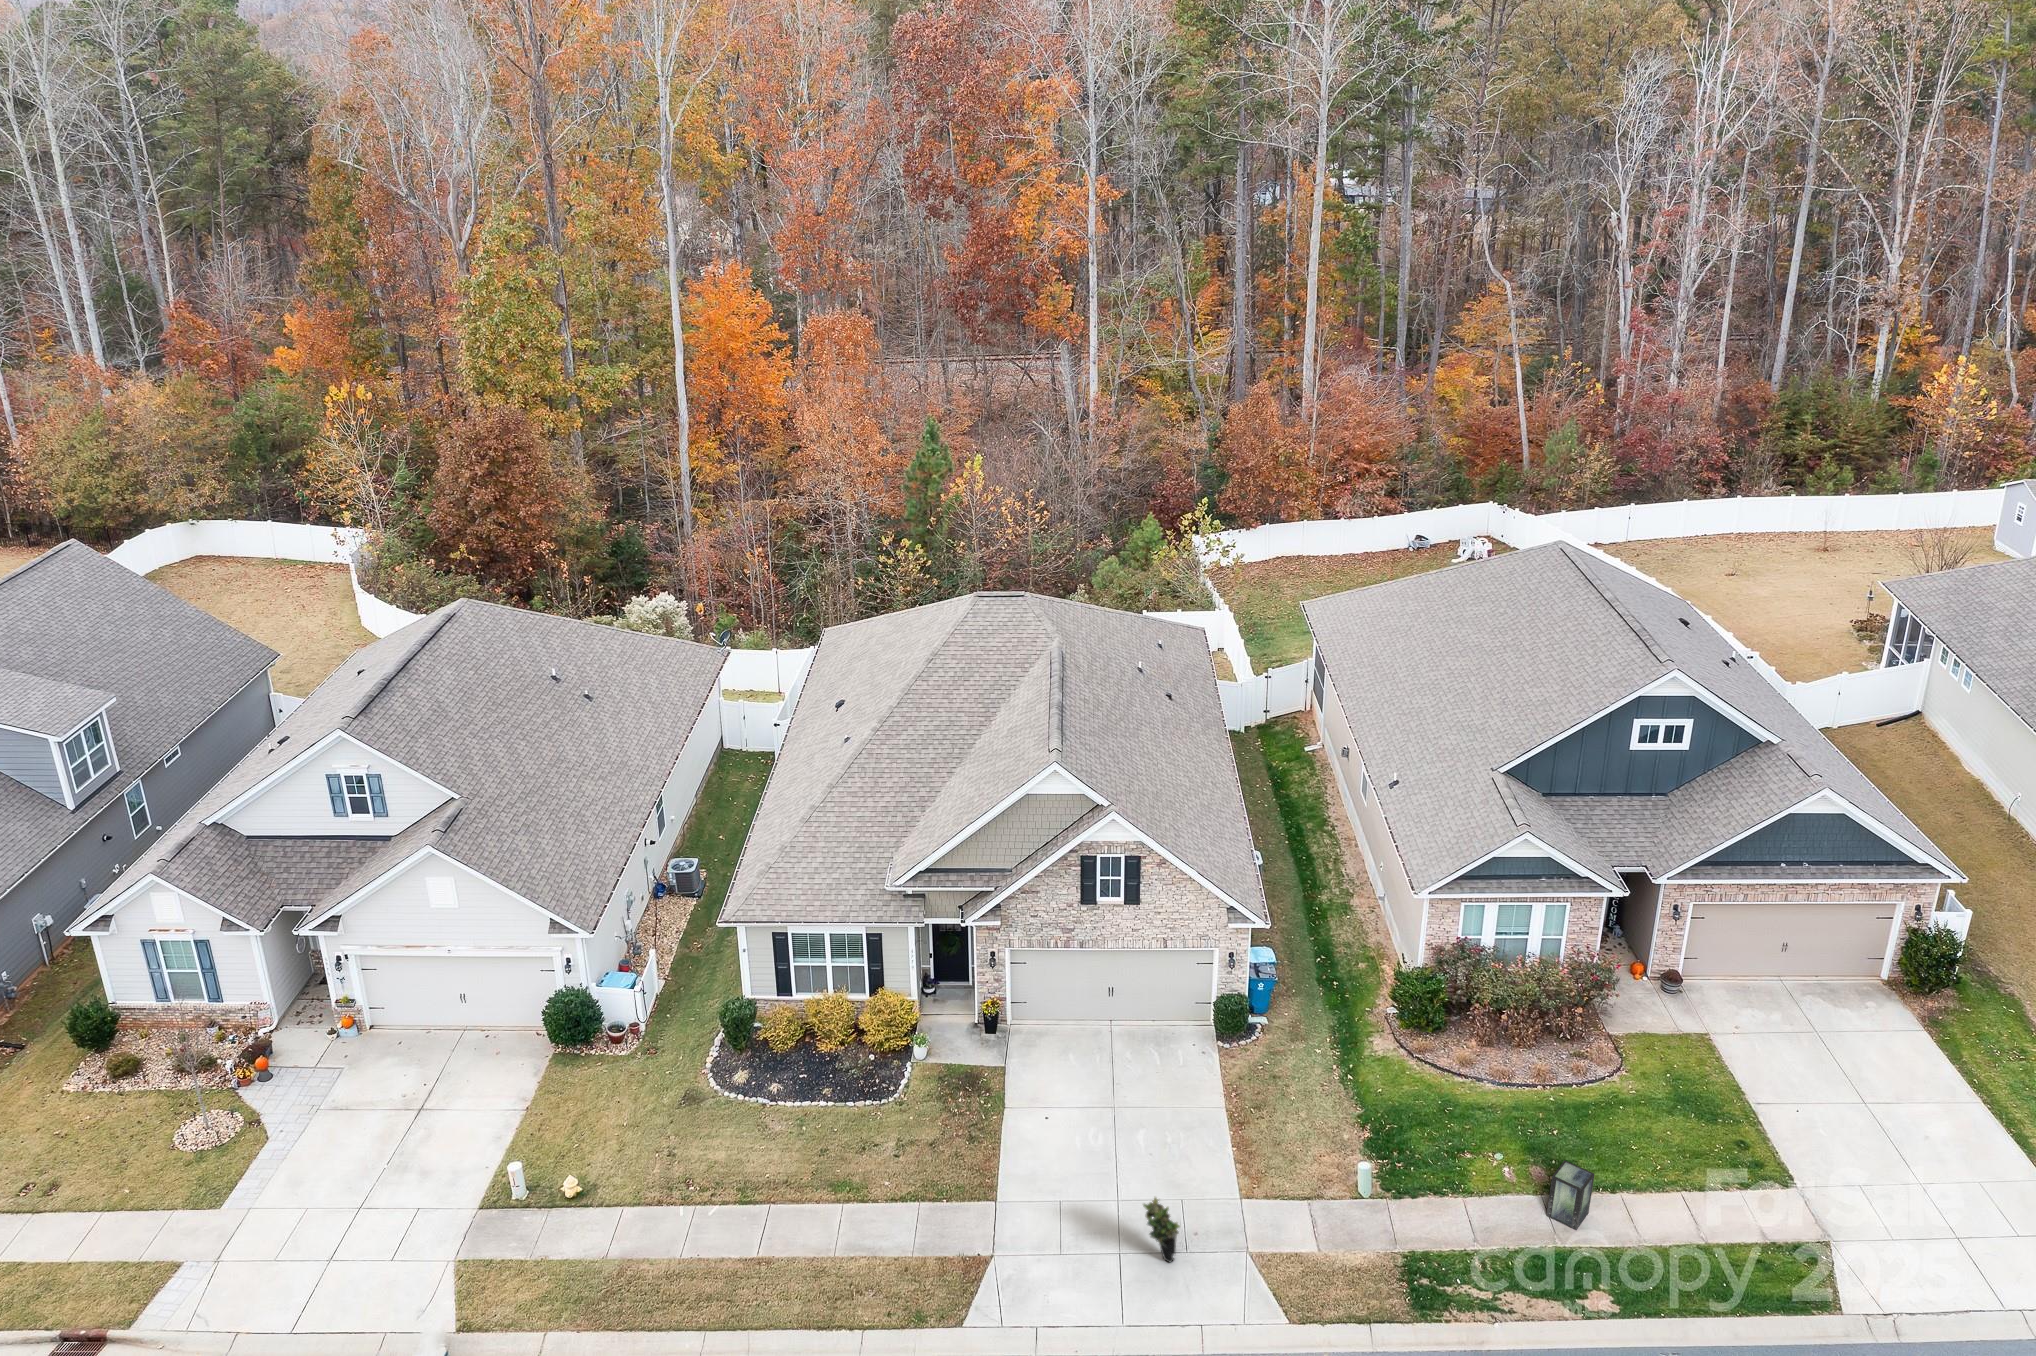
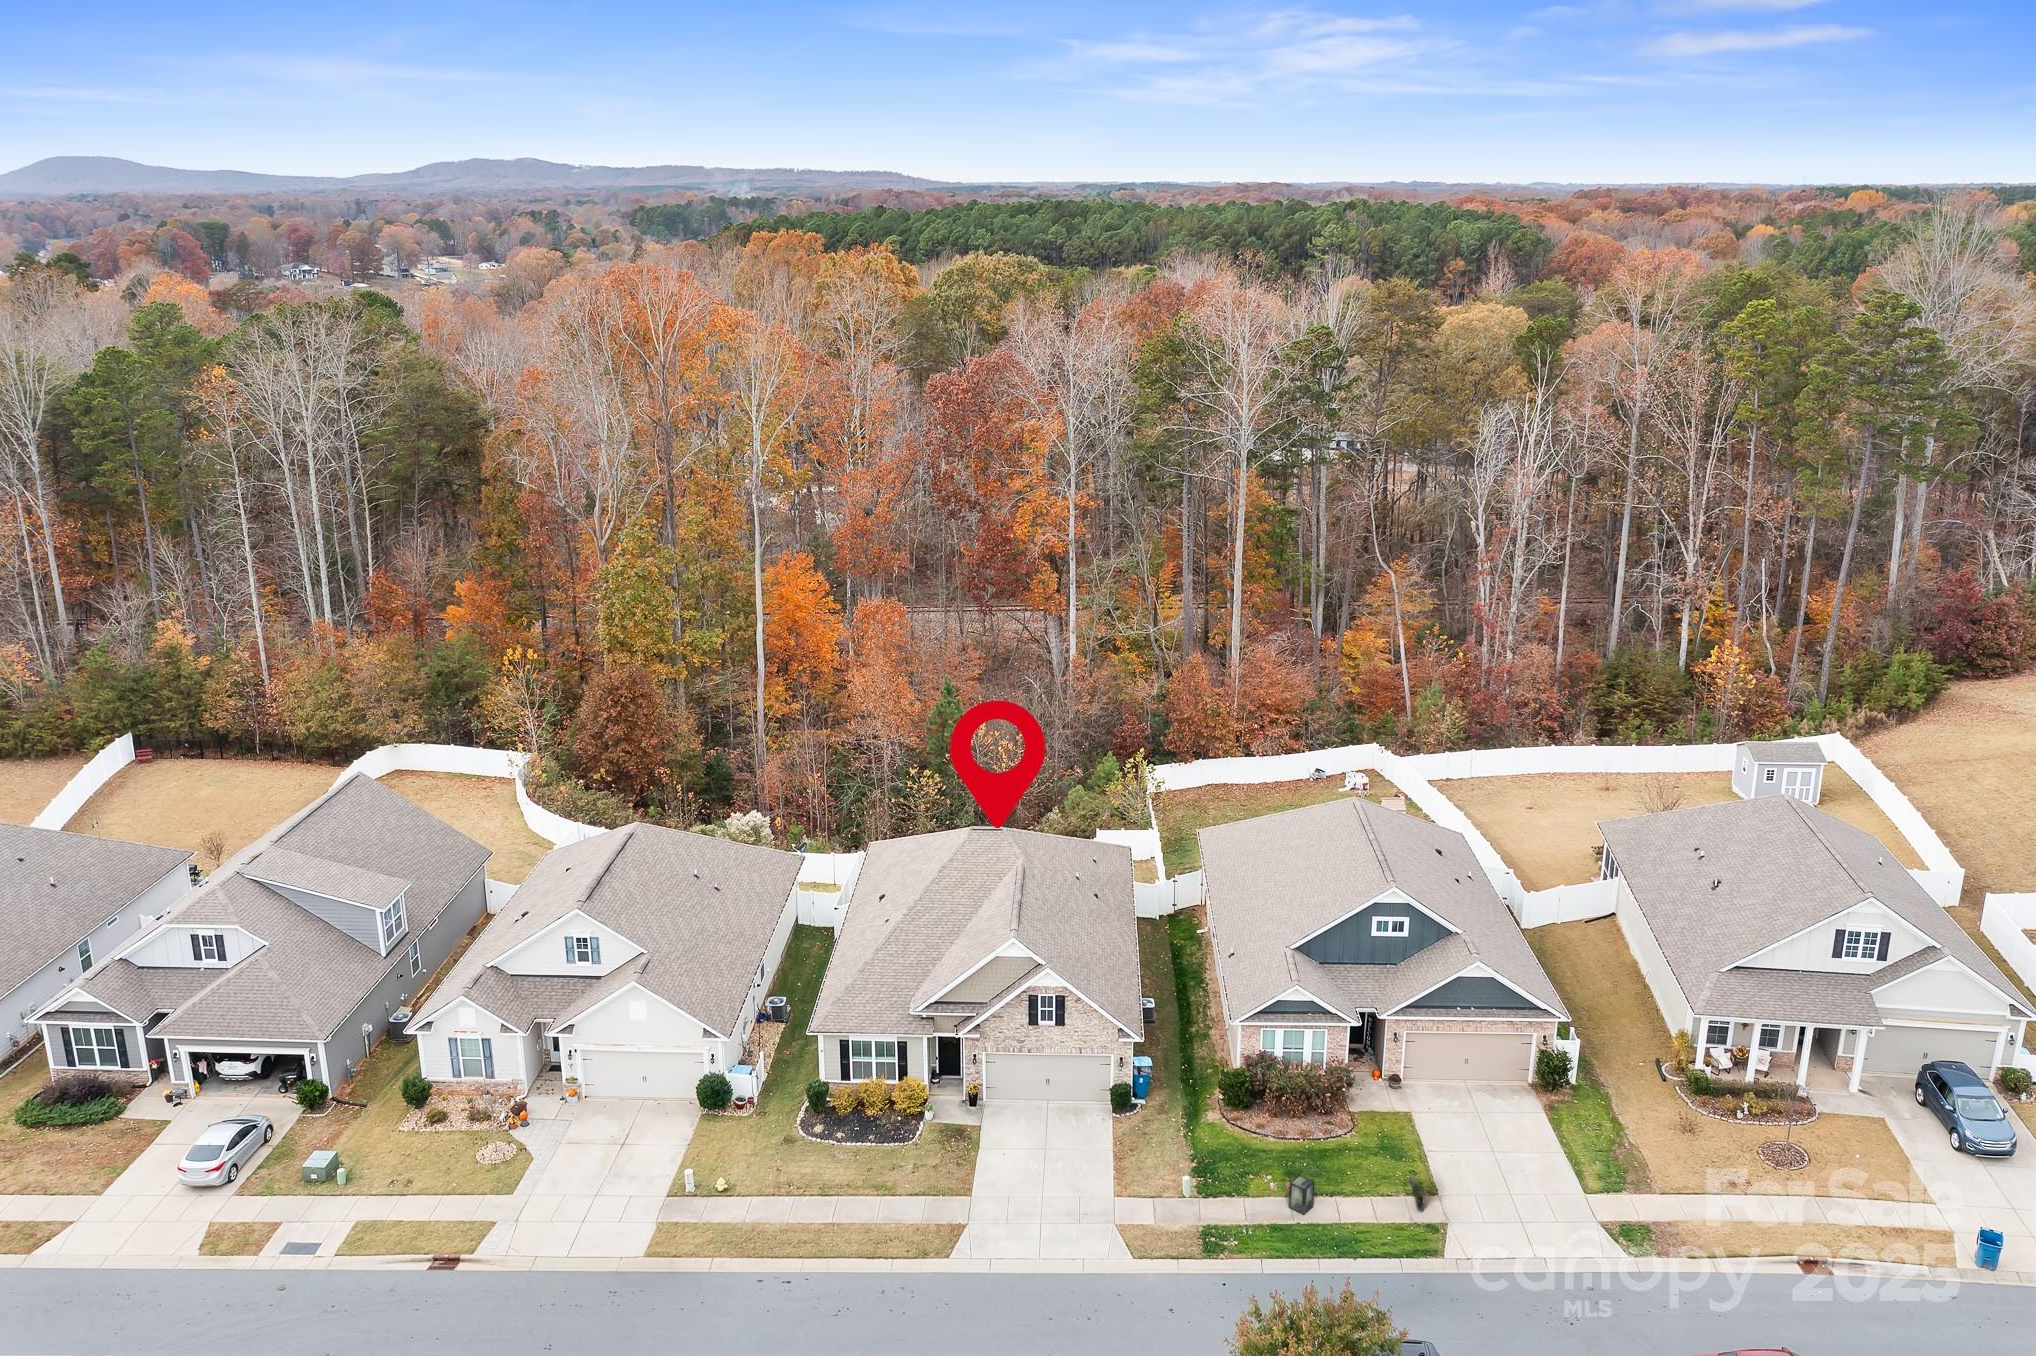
potted plant: present [1143,1197,1180,1262] -> present [1407,1174,1427,1211]

